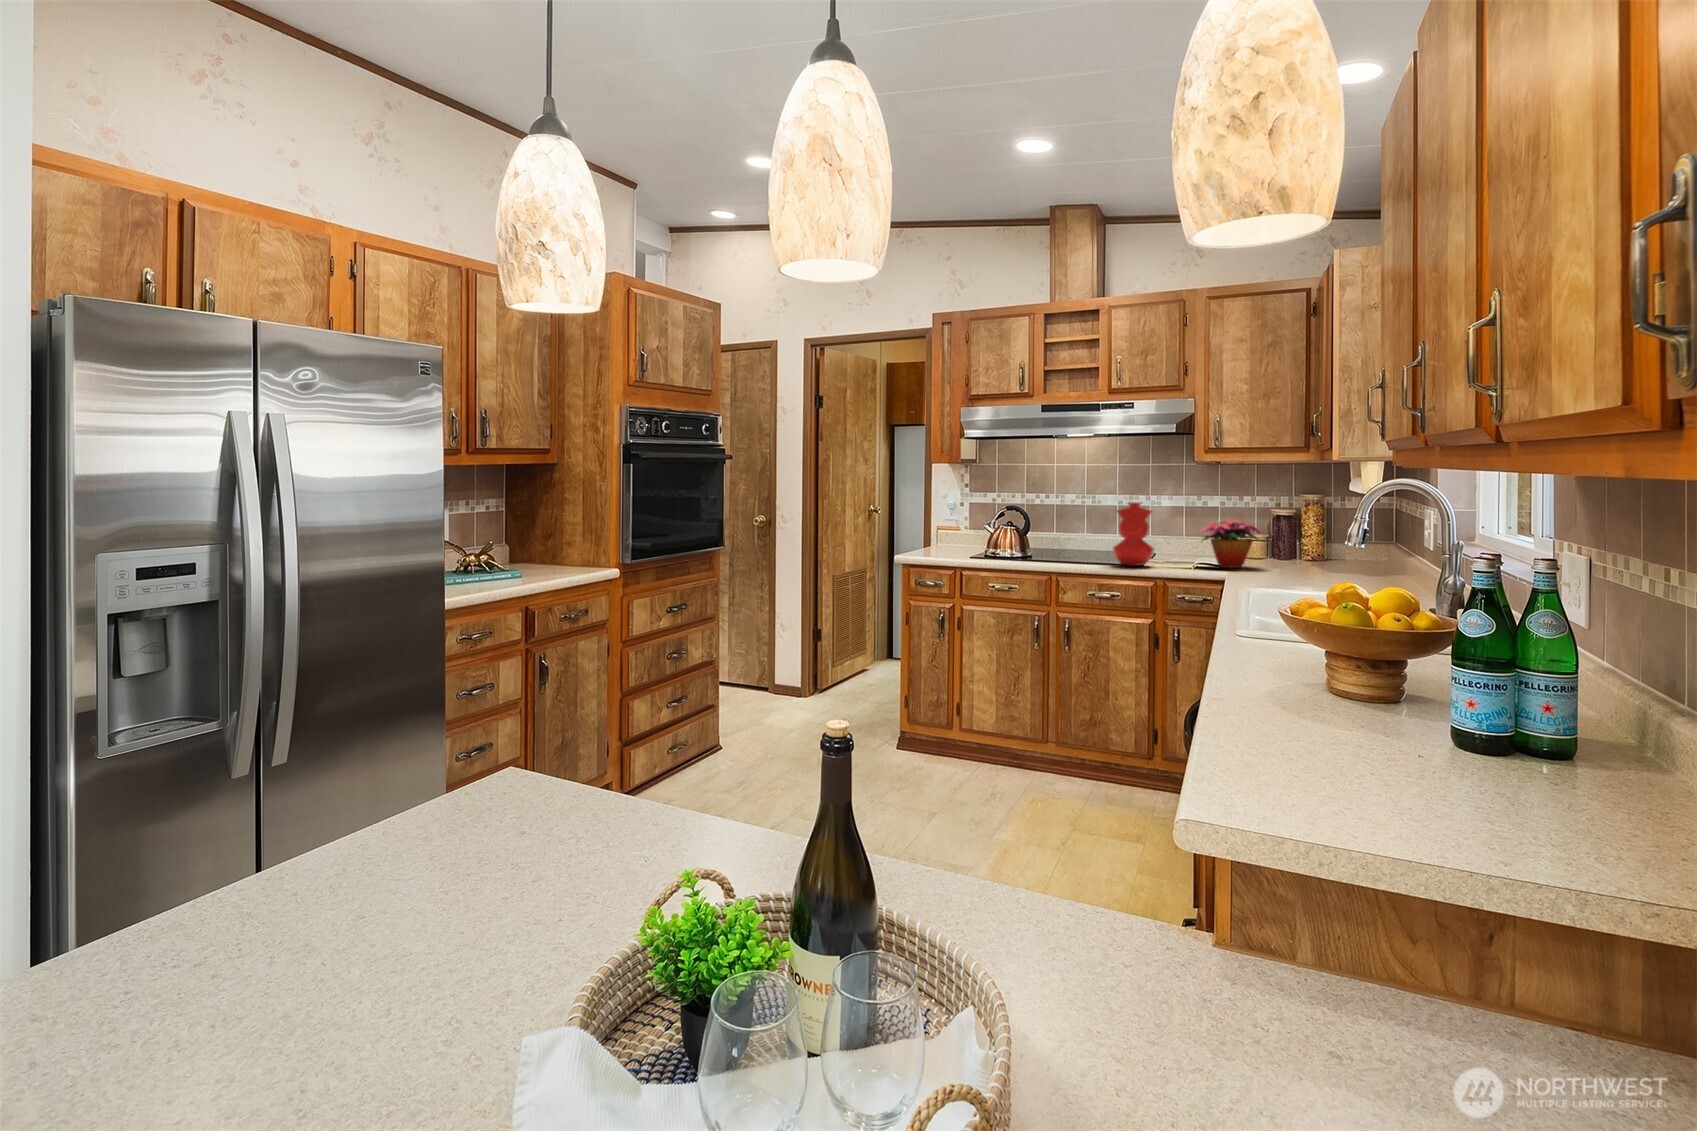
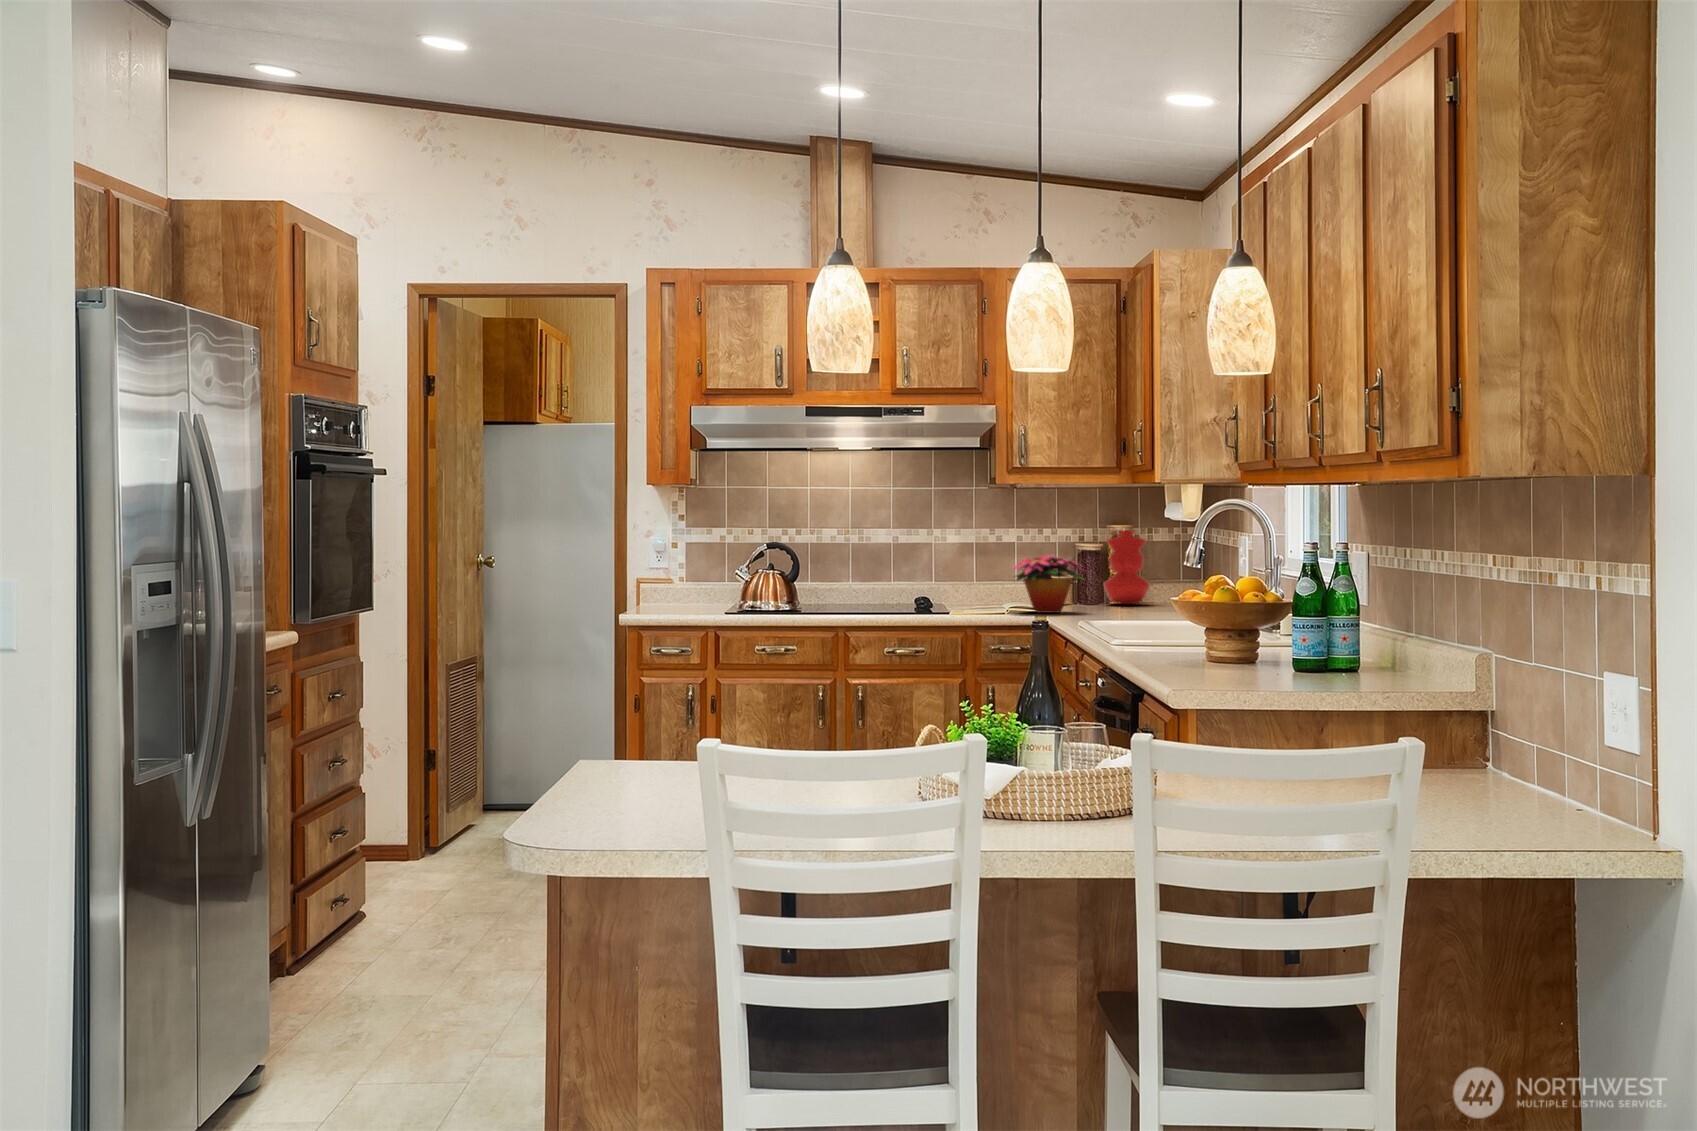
vase: present [1113,502,1154,566] -> present [1104,530,1150,605]

